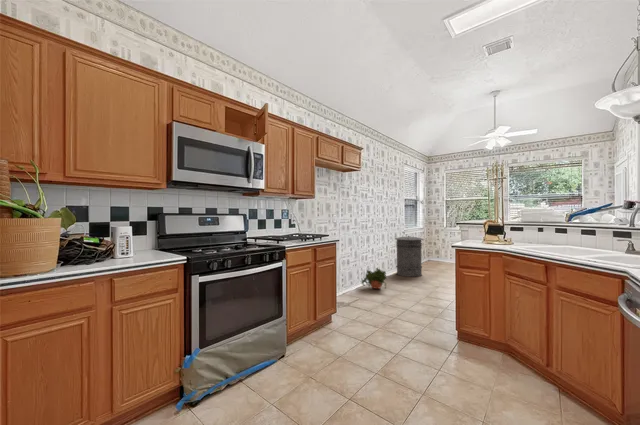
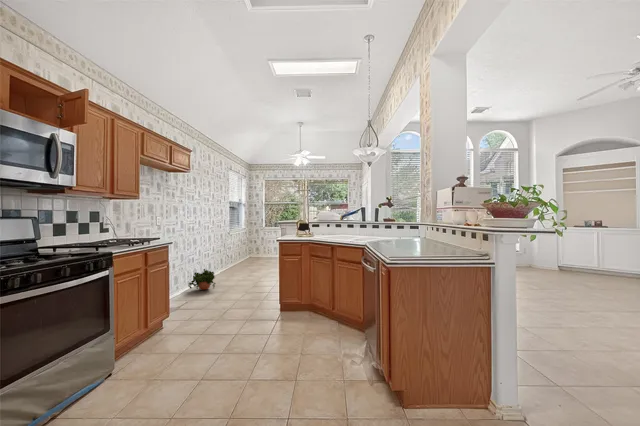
trash can: present [395,236,423,277] -> none [220,236,247,275]

